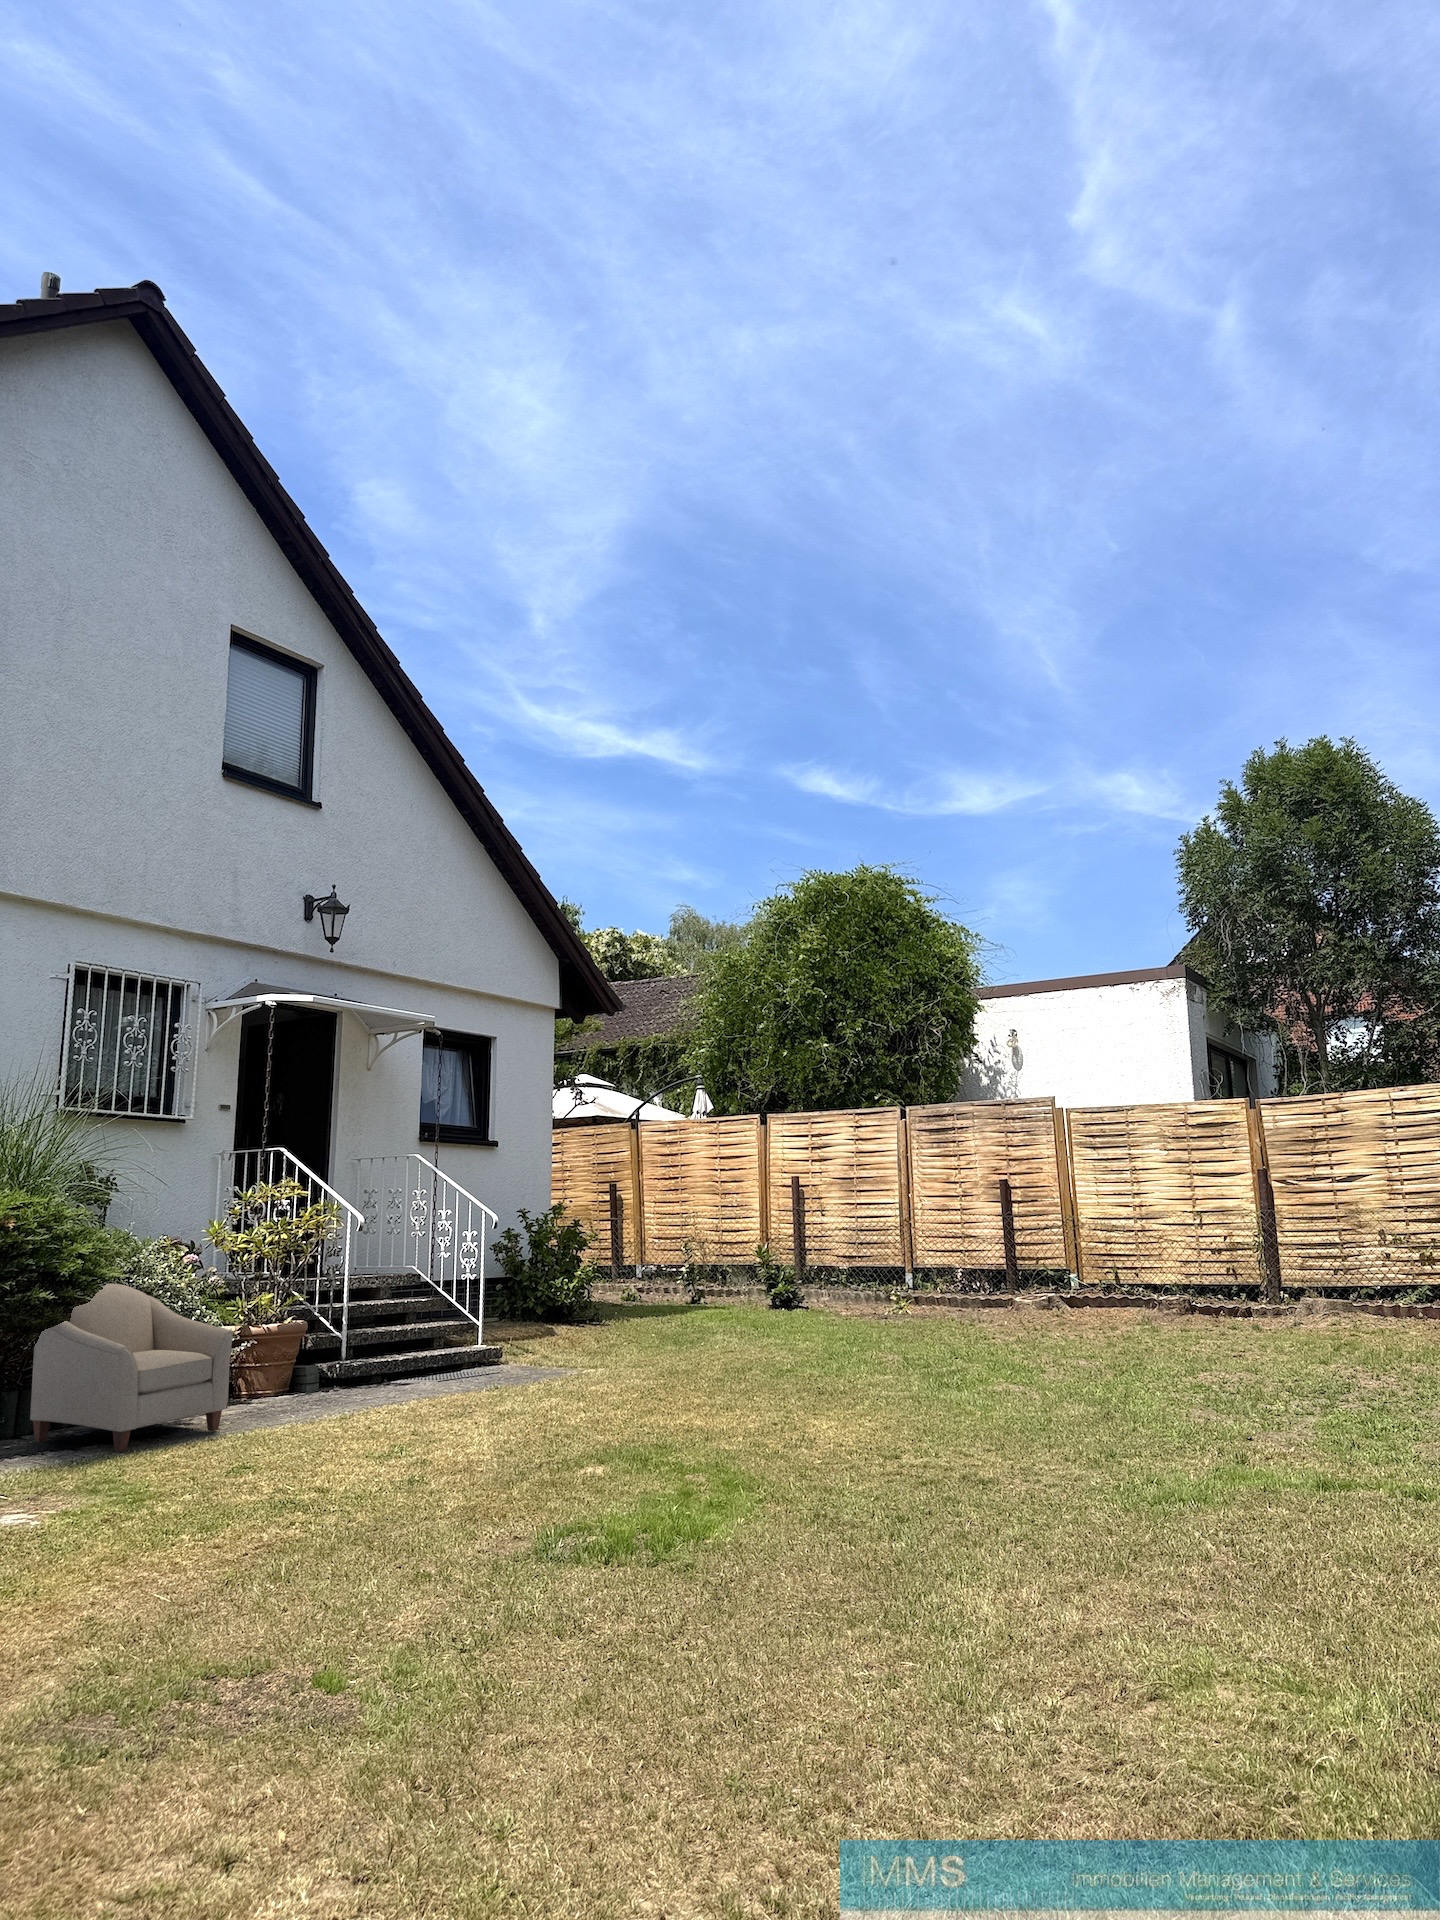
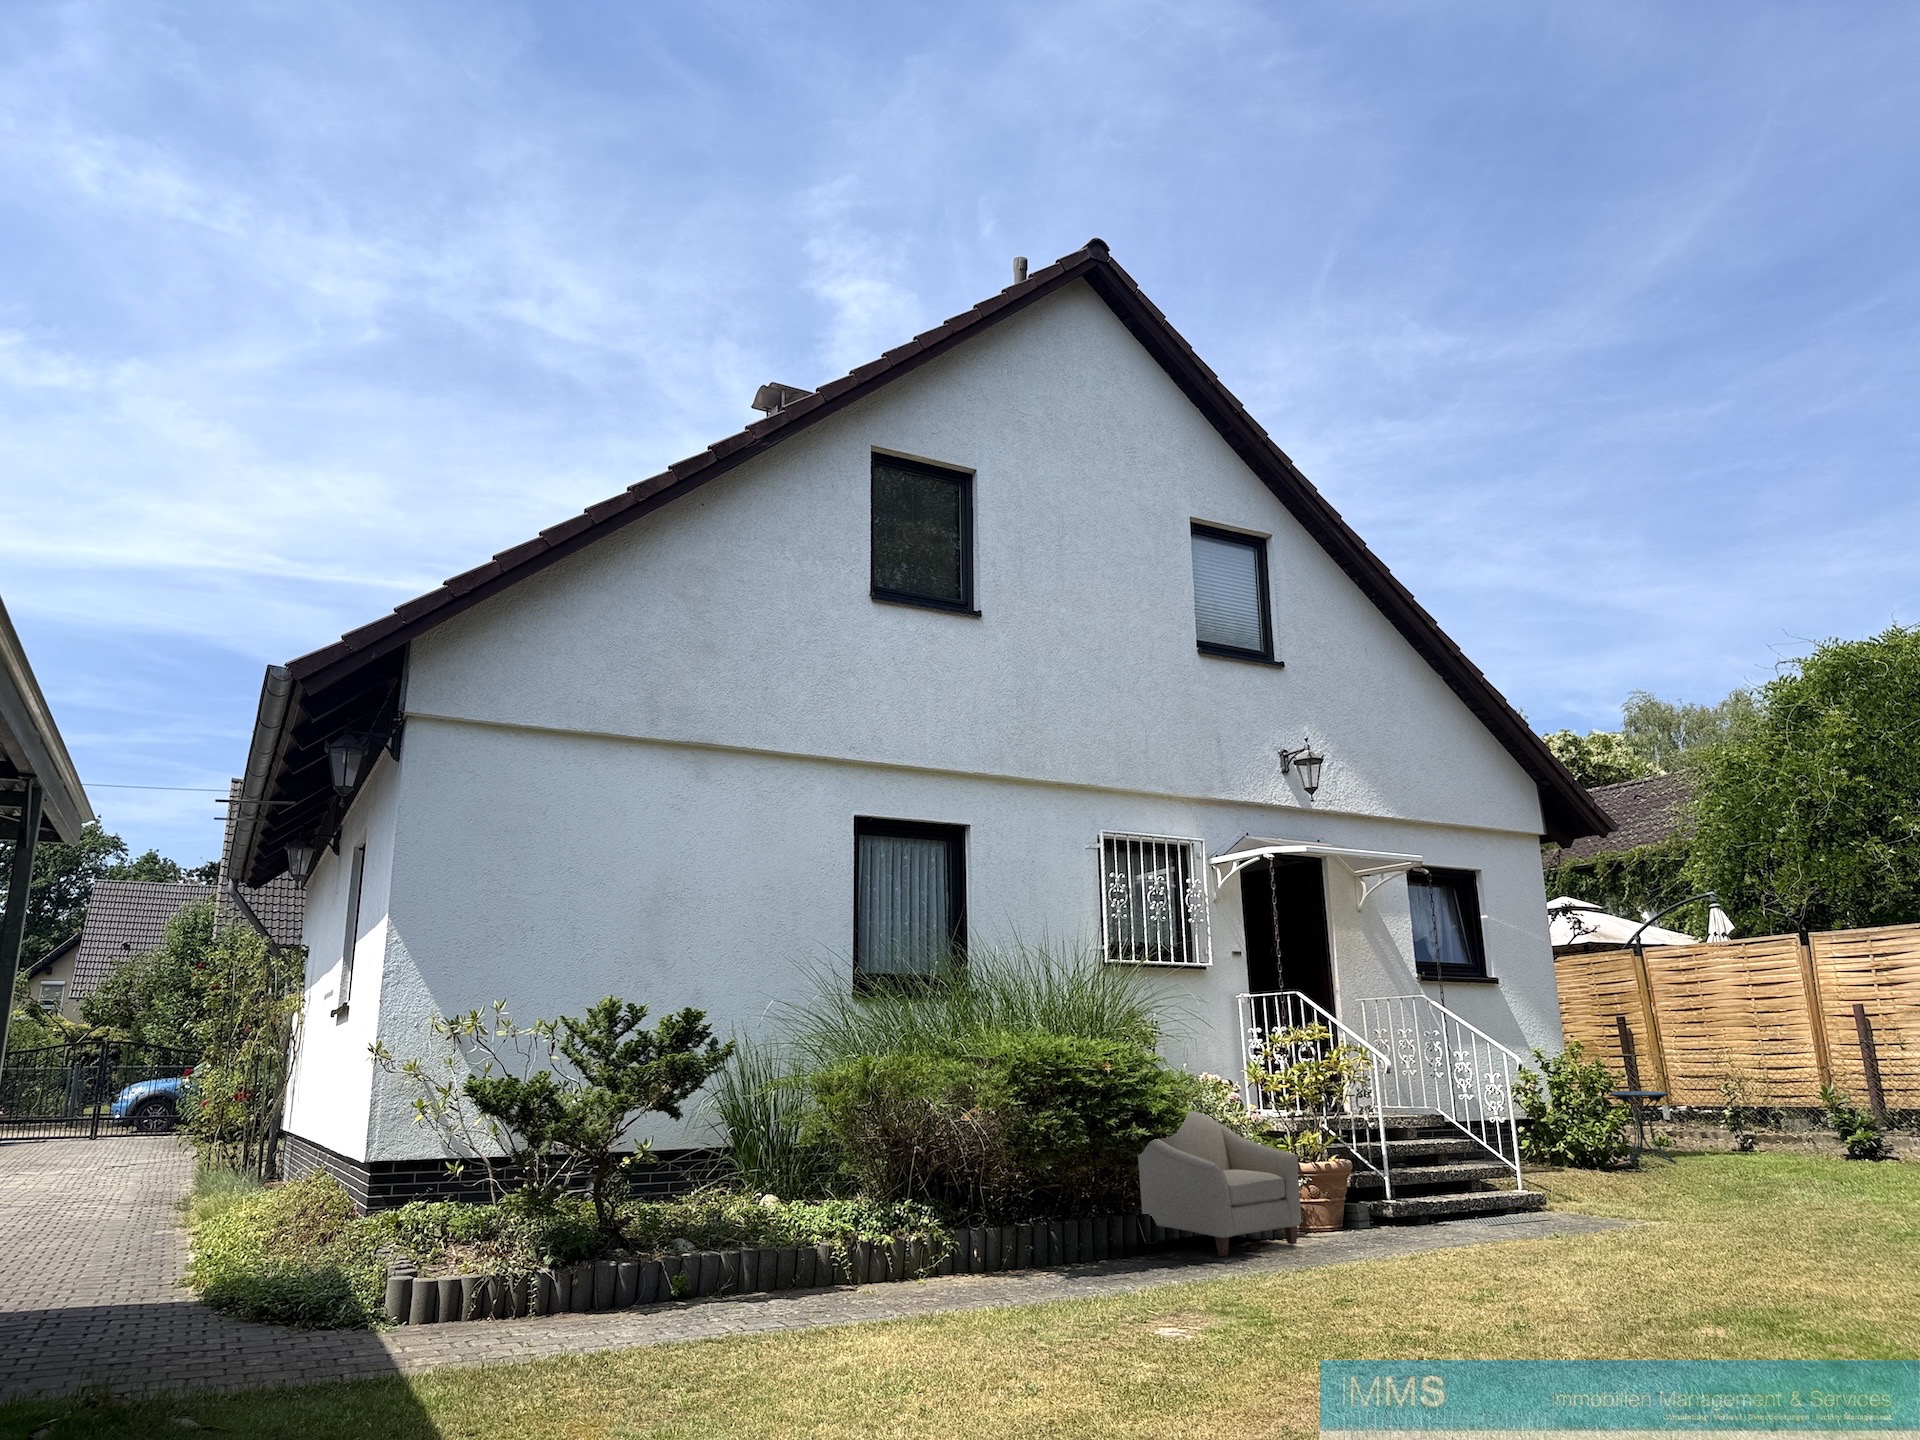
side table: none [582,1252,635,1322] -> present [1610,1091,1677,1165]

